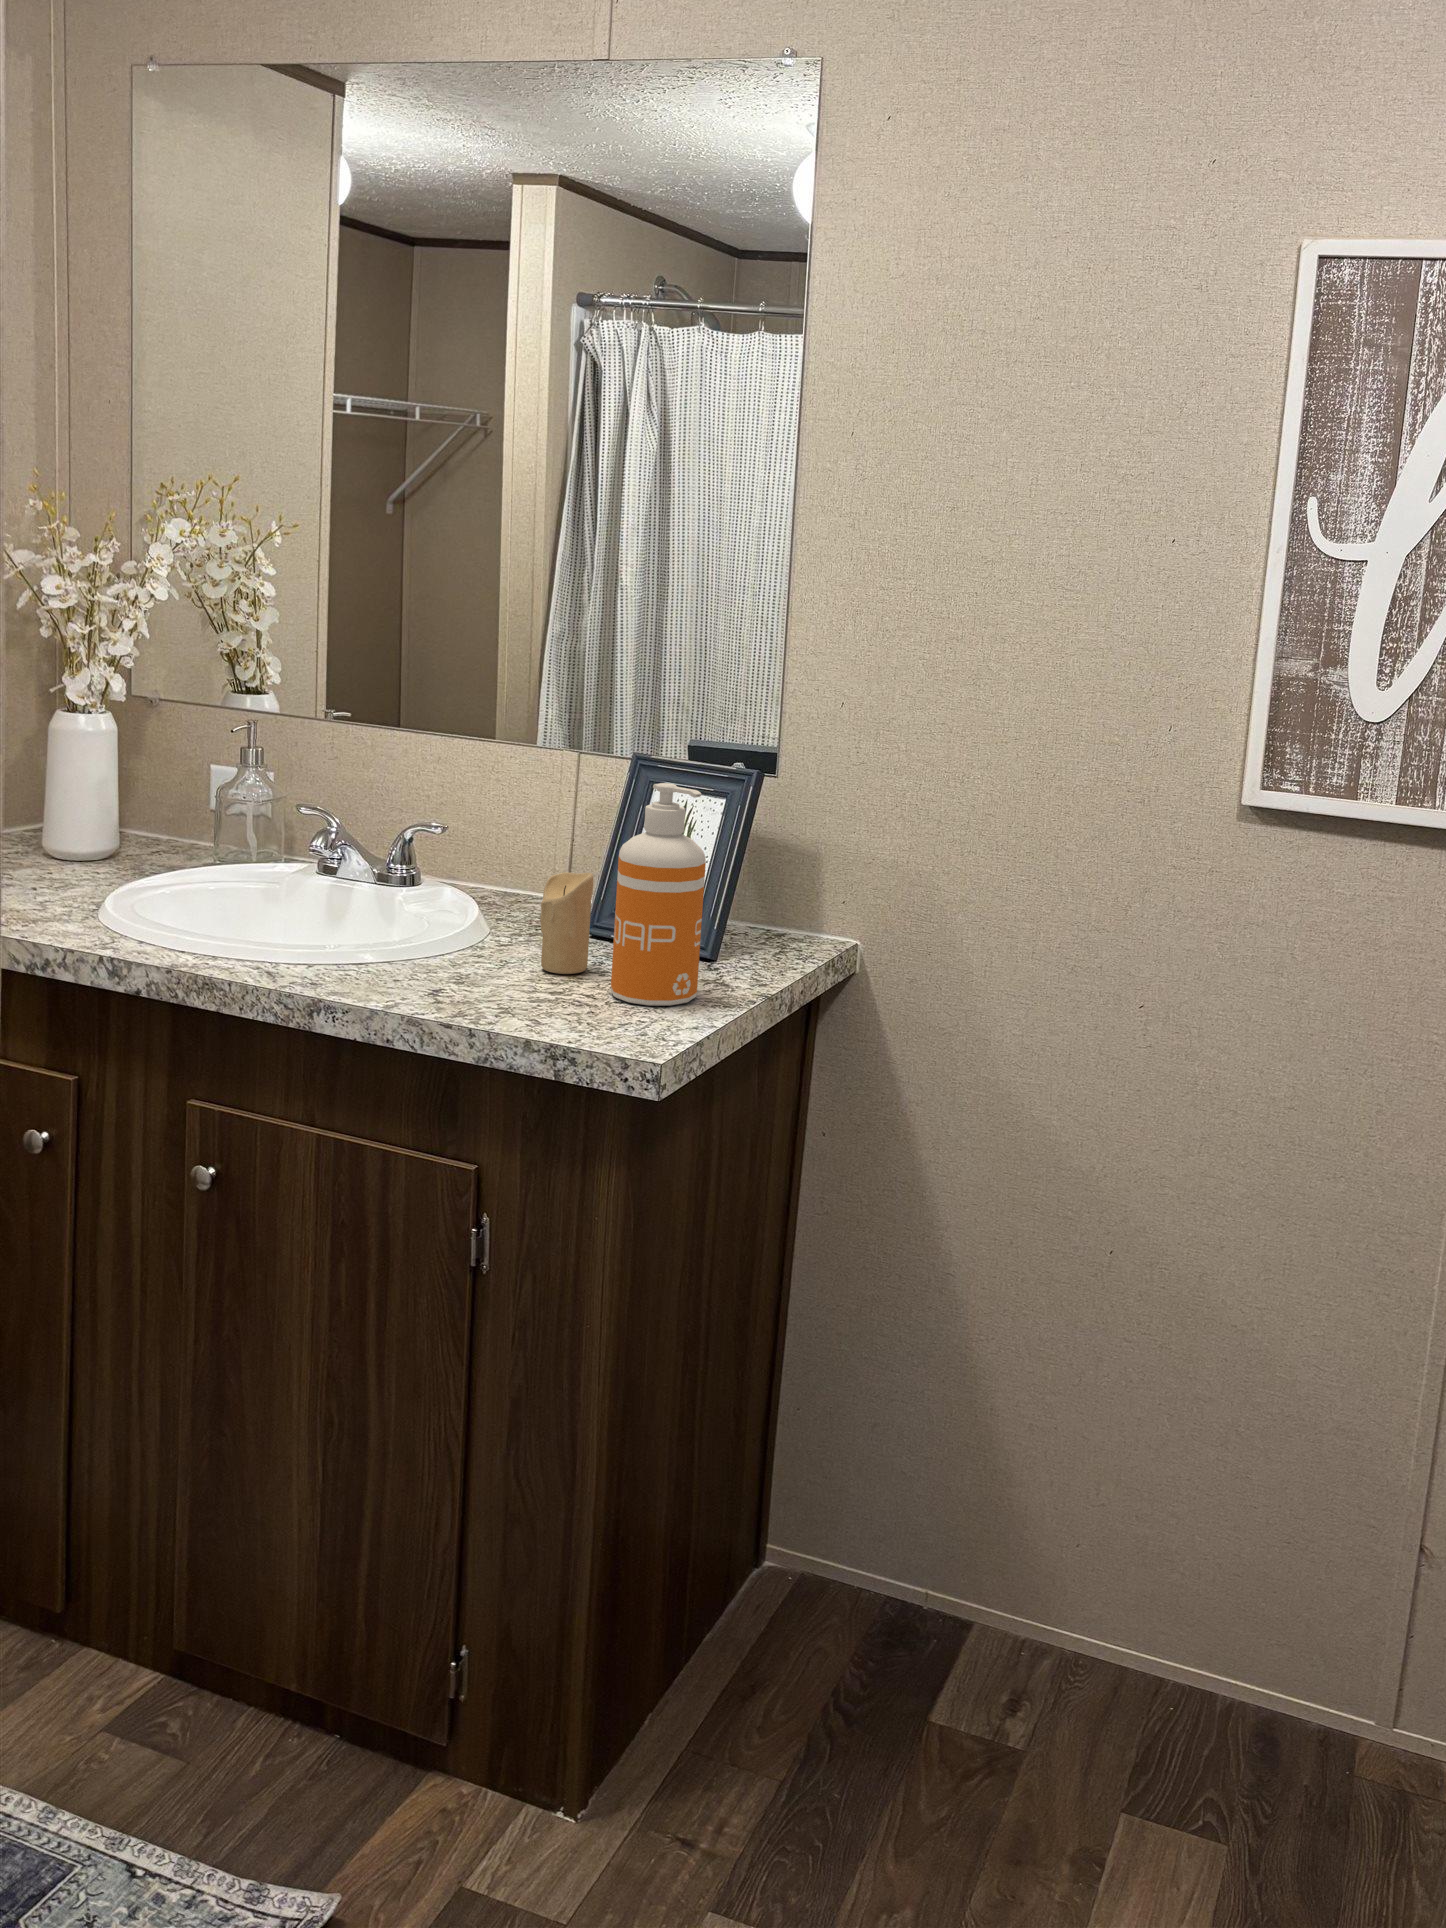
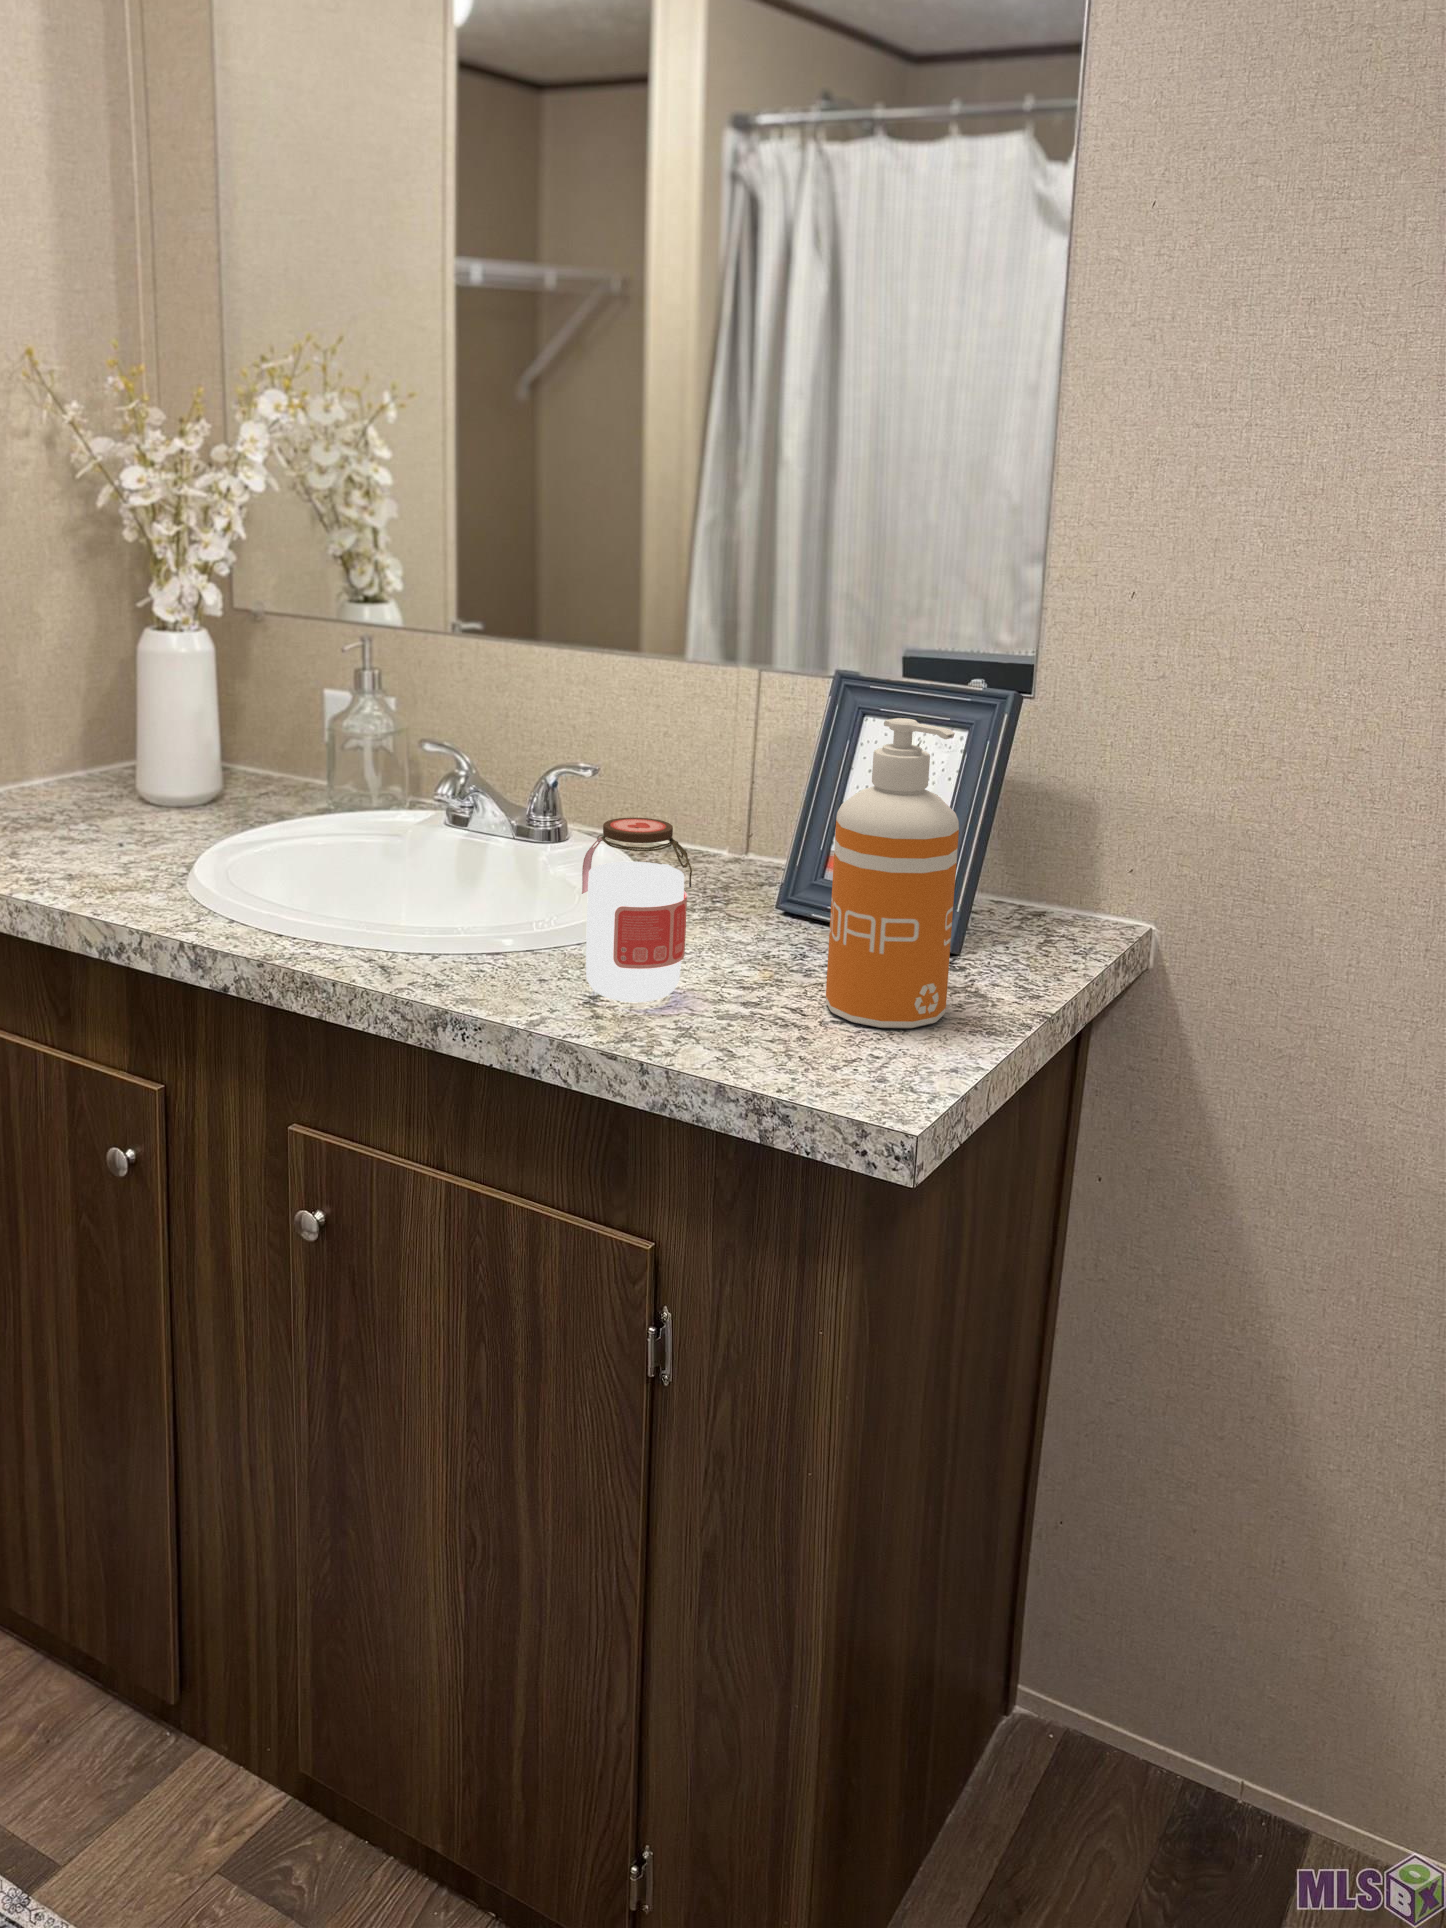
jar: none [429,855,512,993] -> present [582,818,692,1002]
candle: present [540,872,593,974] -> none [726,836,797,974]

